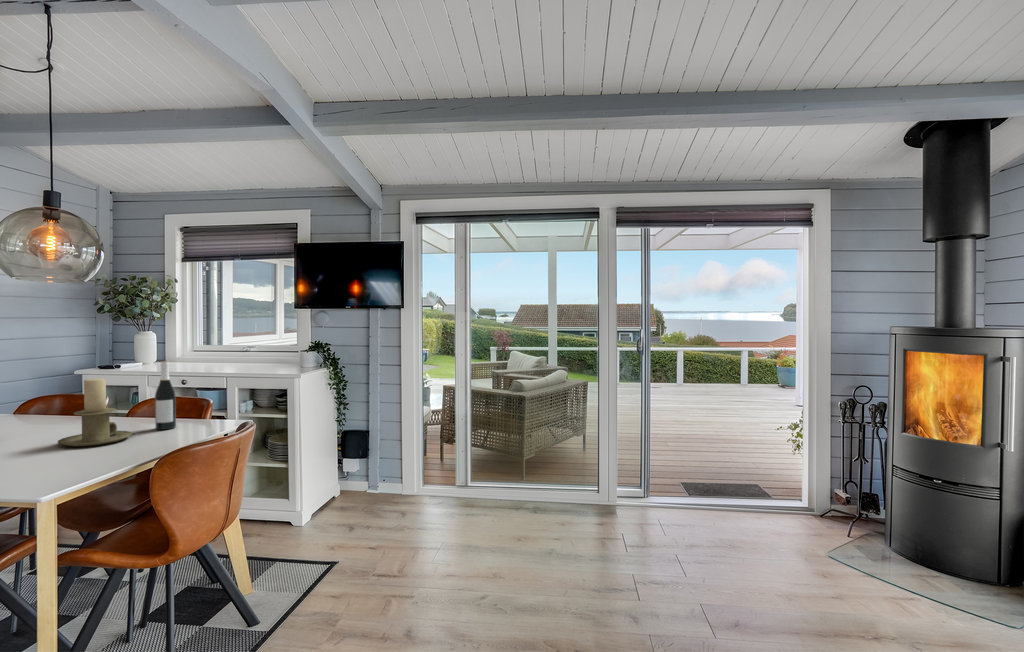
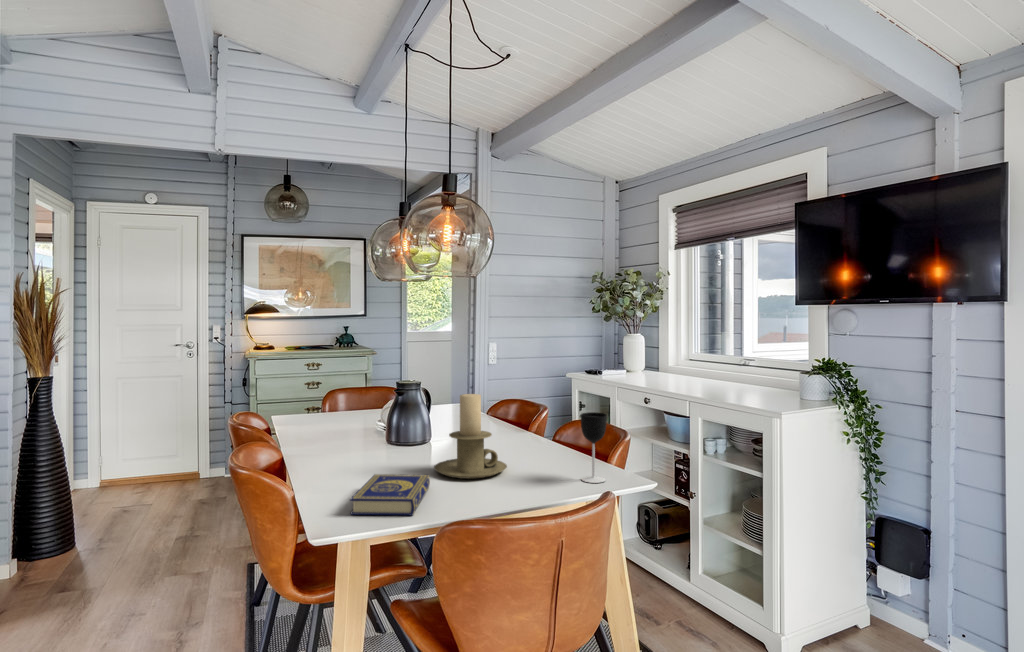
wine bottle: present [155,361,176,430] -> none [541,377,564,472]
wine glass: none [197,381,217,428] -> present [581,412,607,483]
book: none [23,443,107,476] -> present [350,474,430,515]

